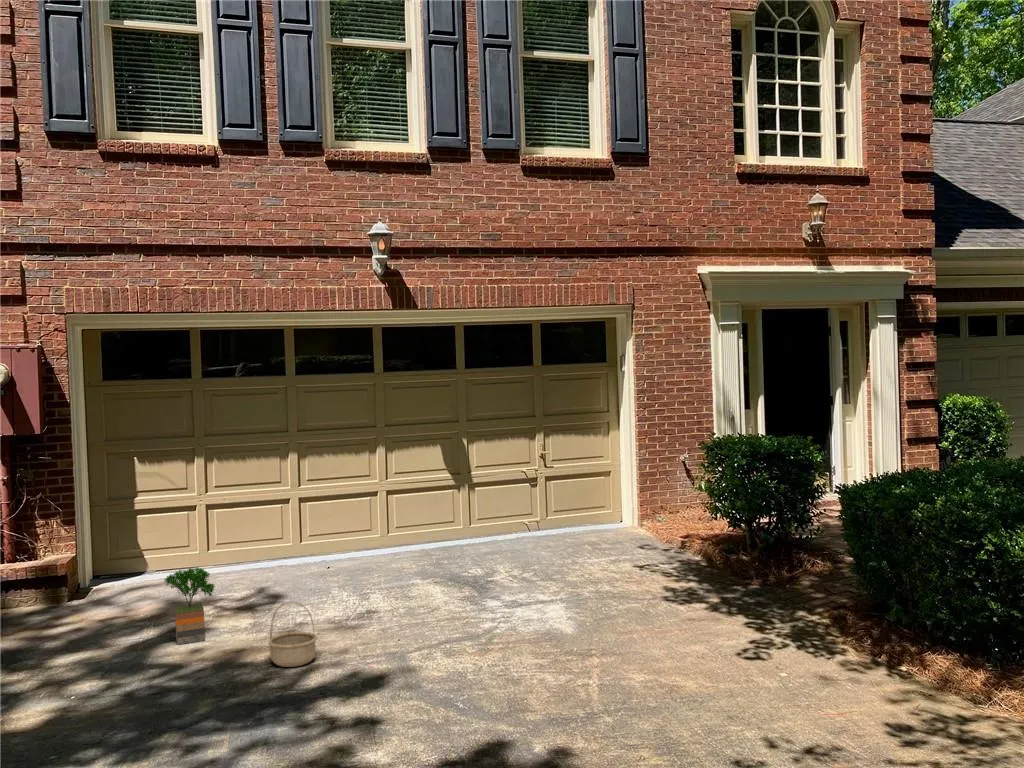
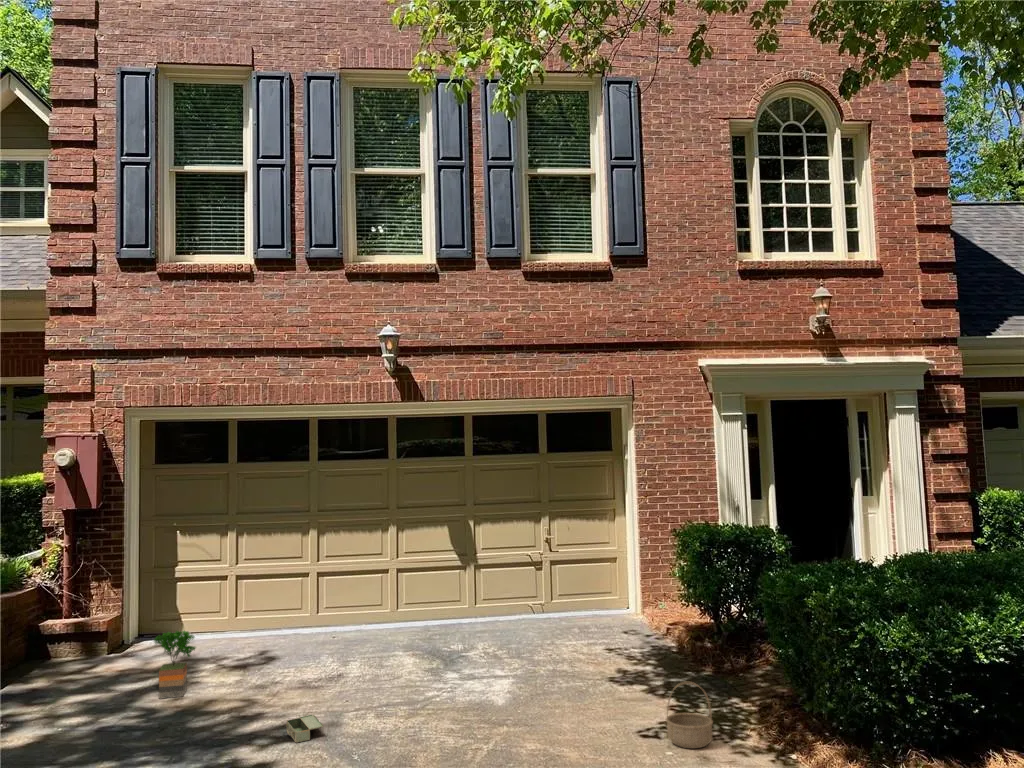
basket: present [269,601,317,667] -> present [666,681,713,748]
toolbox: none [356,648,403,679] -> present [286,715,323,743]

